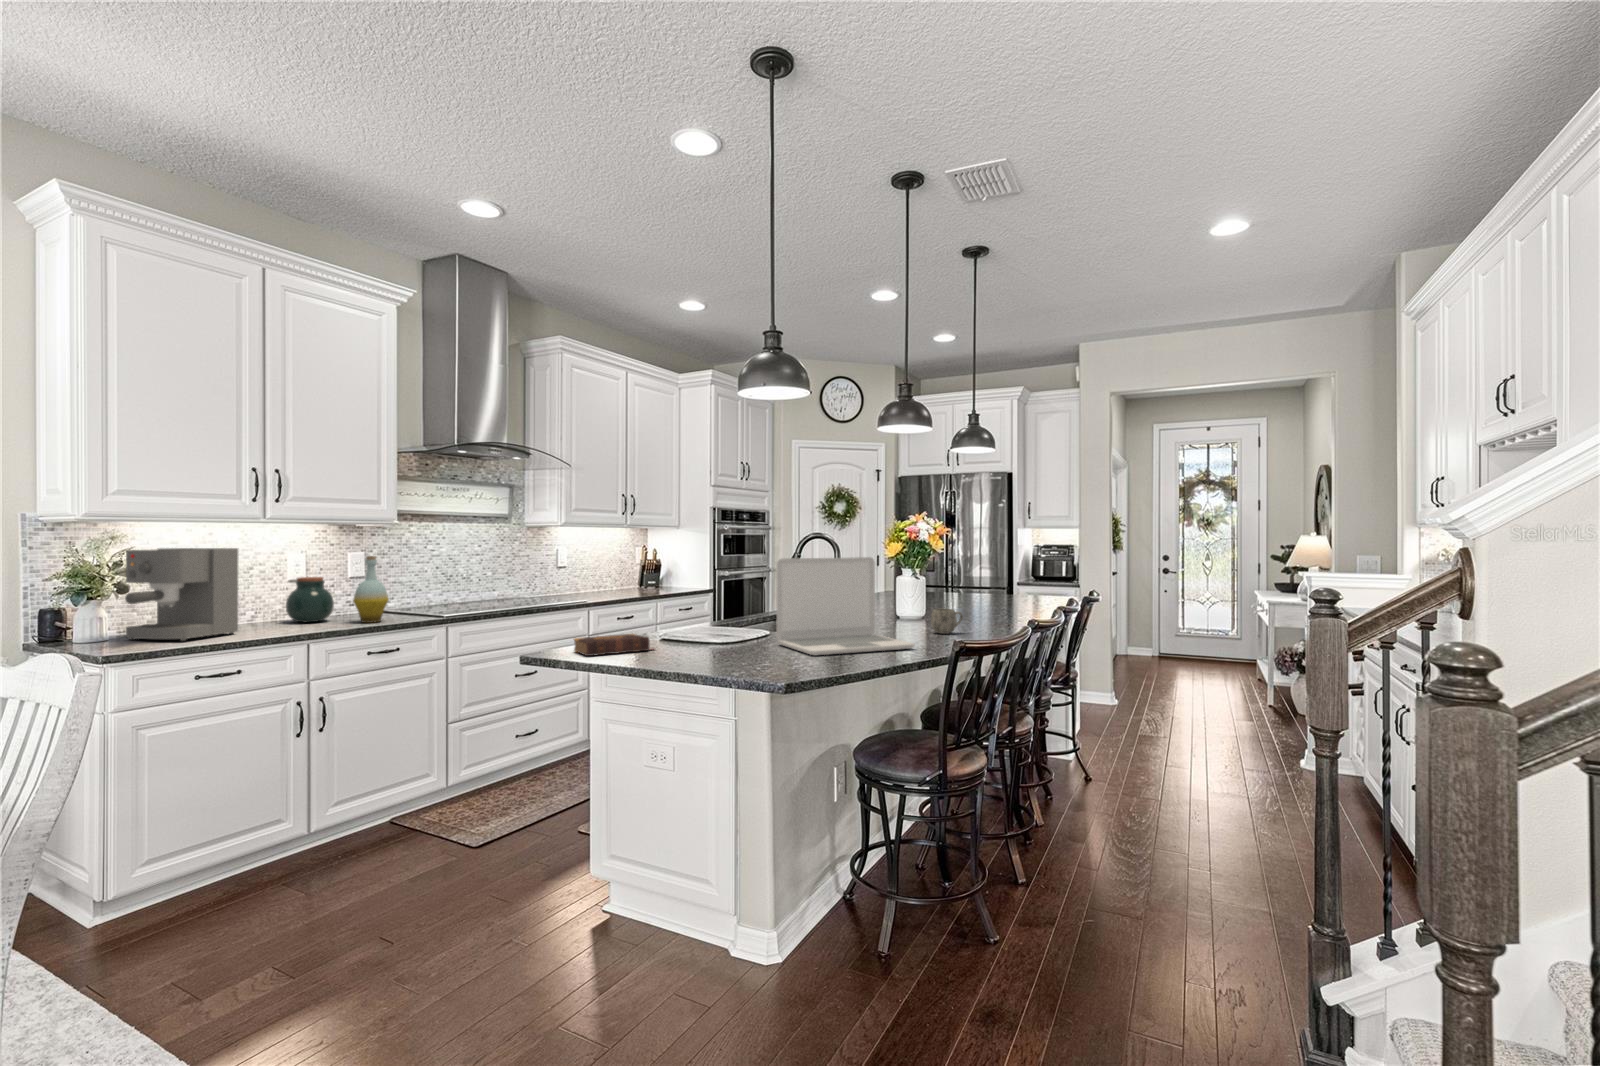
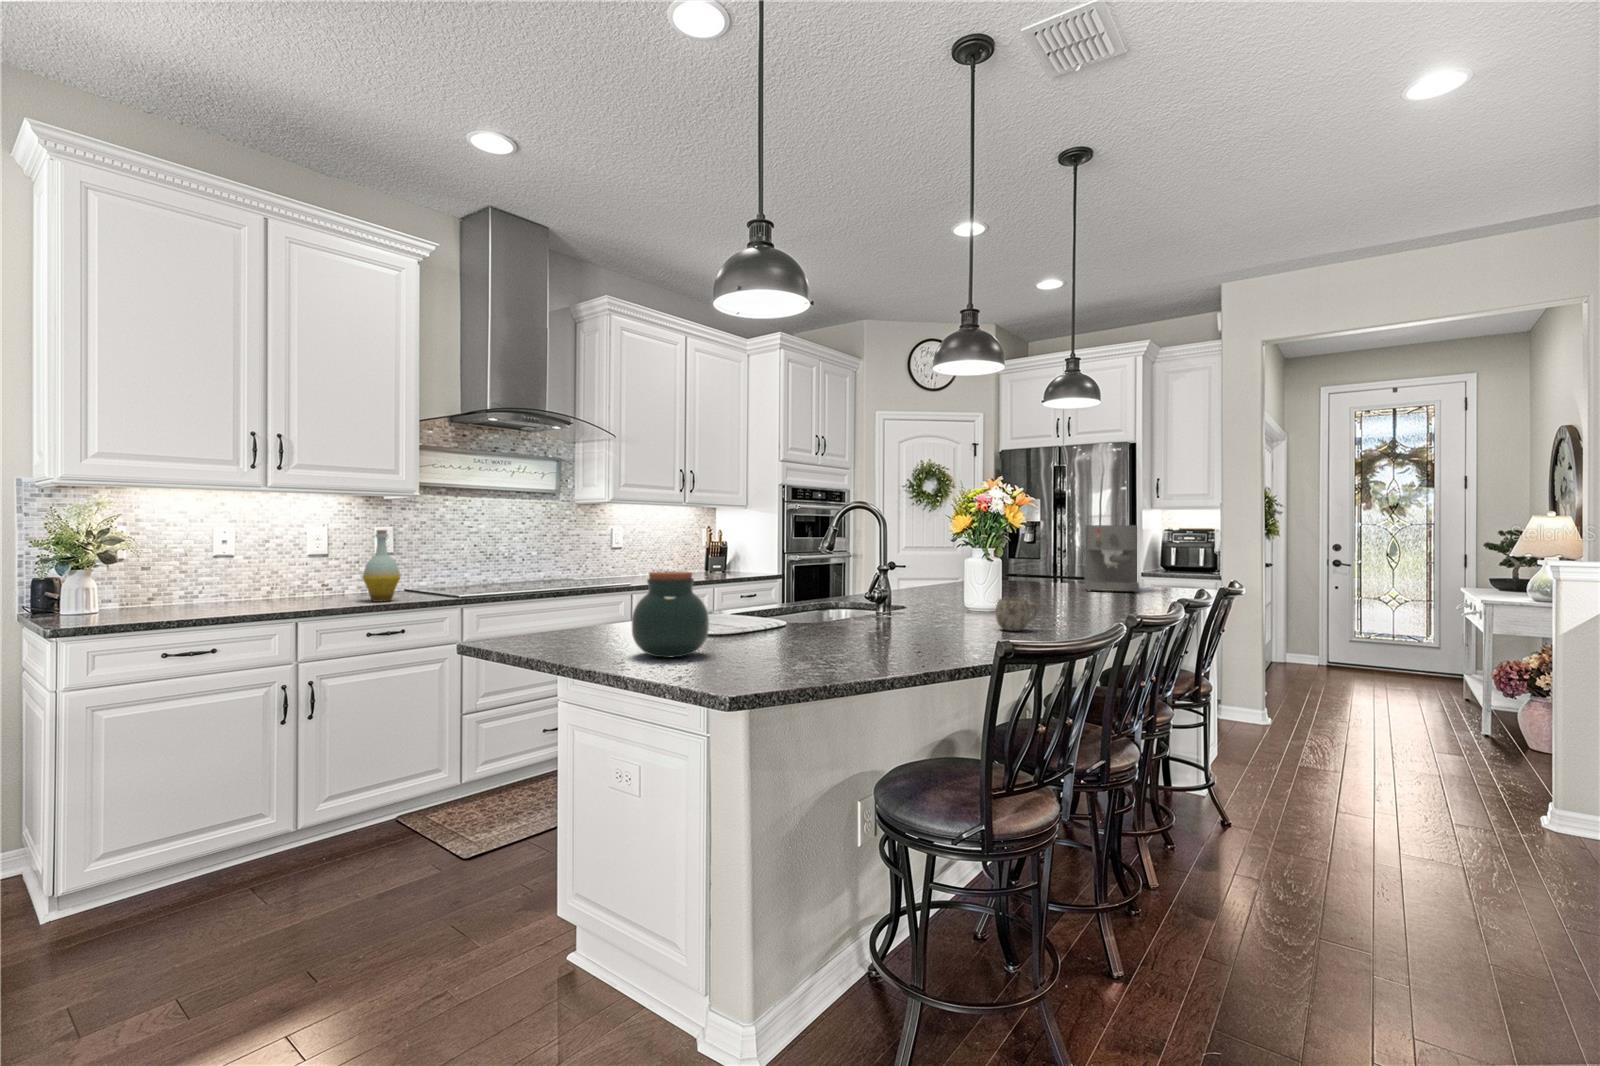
coffee maker: present [125,548,238,641] -> present [1085,525,1139,593]
laptop: present [776,557,914,655] -> none [782,529,957,654]
jar: present [286,577,334,622] -> present [632,571,709,658]
book: present [574,634,650,656] -> none [528,620,628,646]

